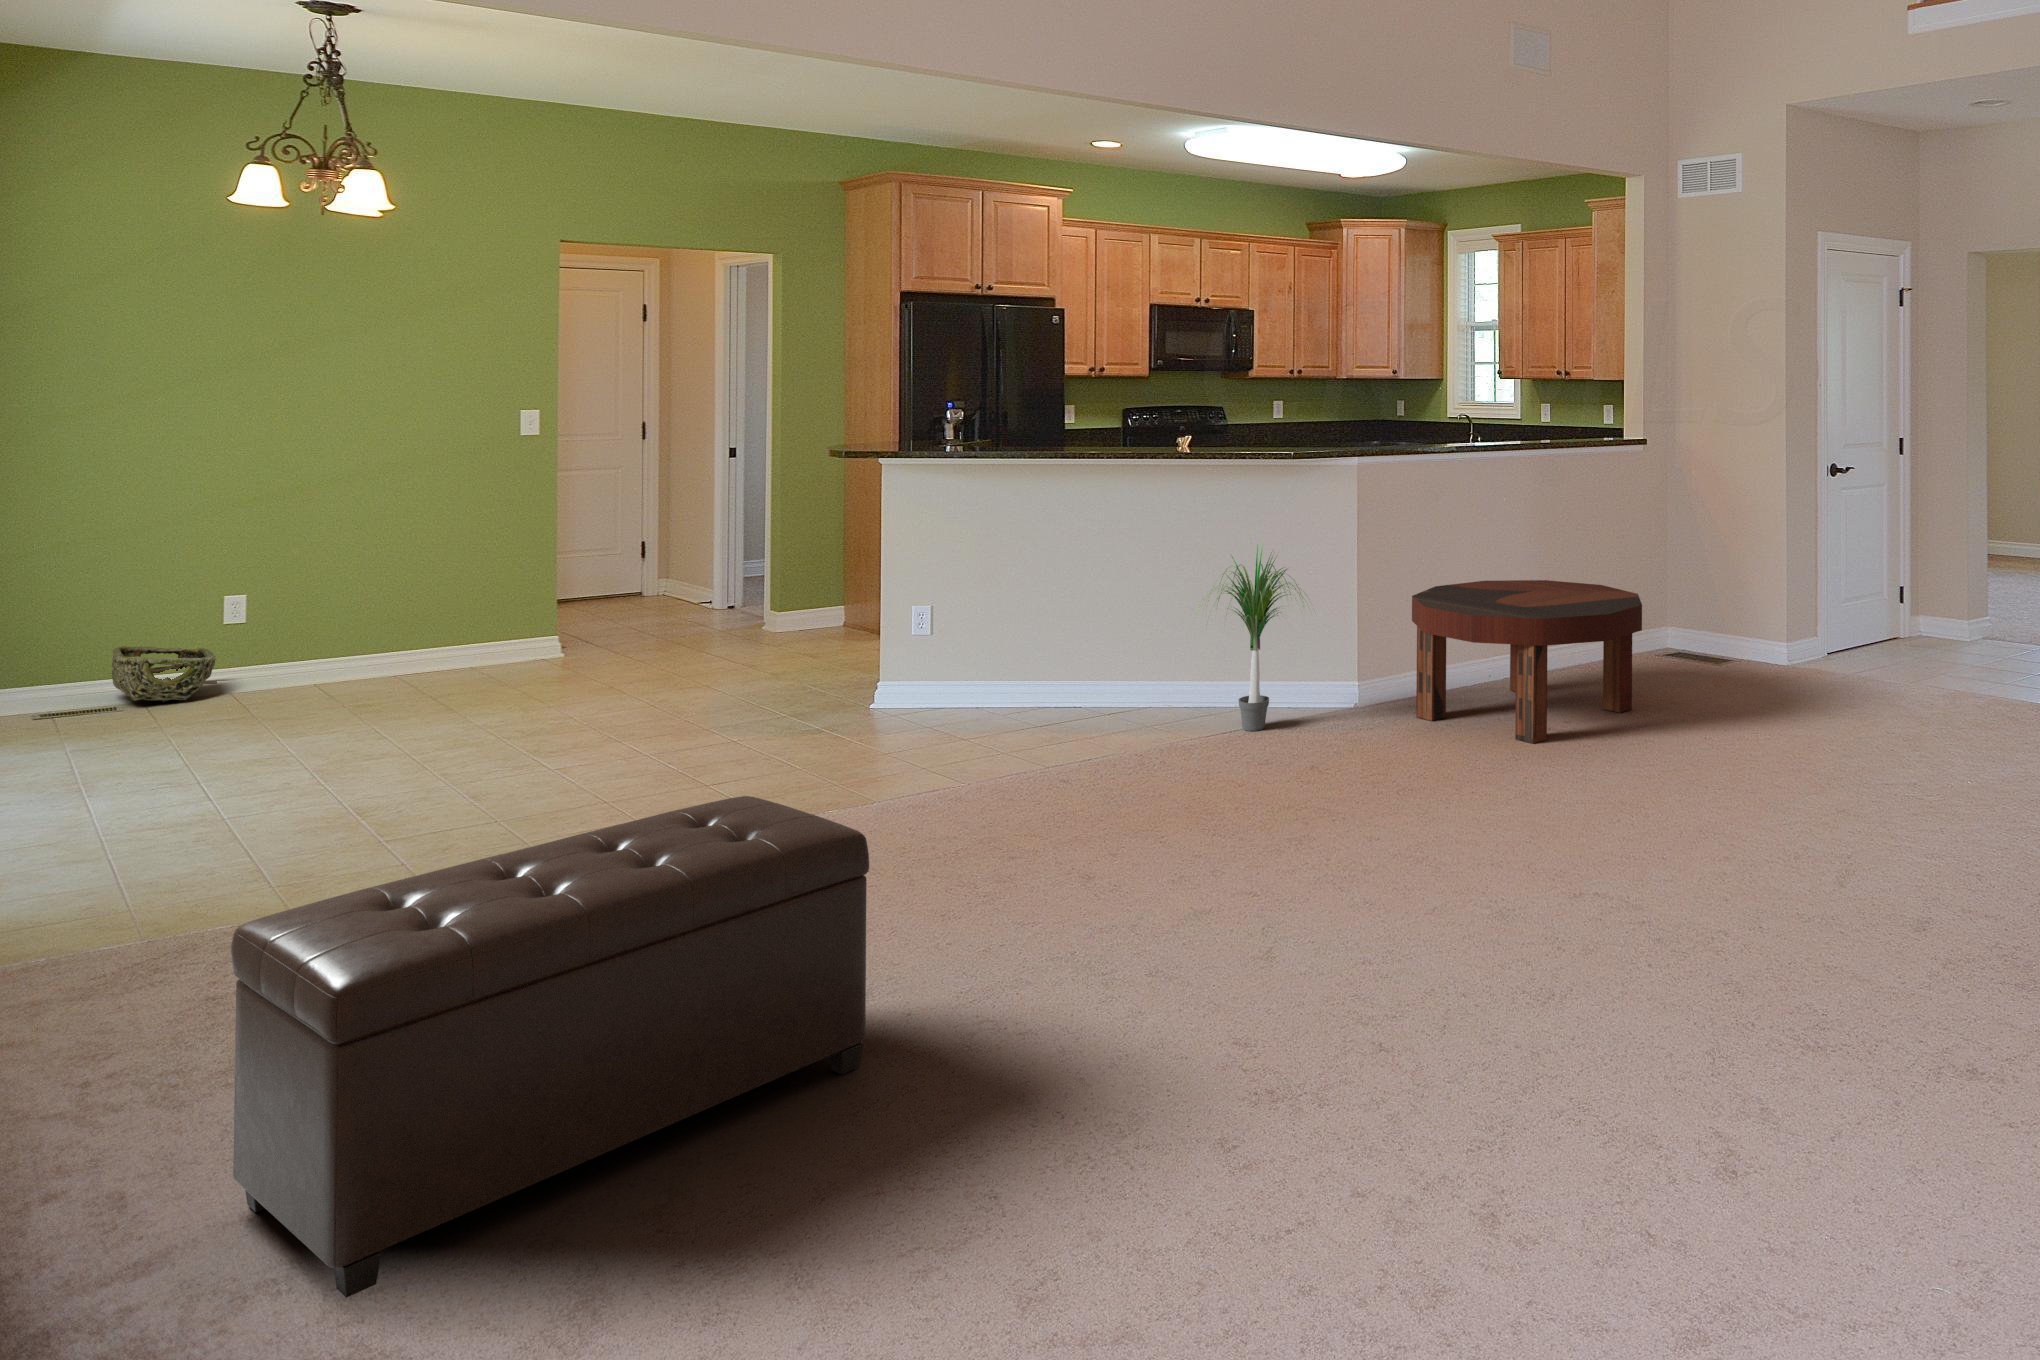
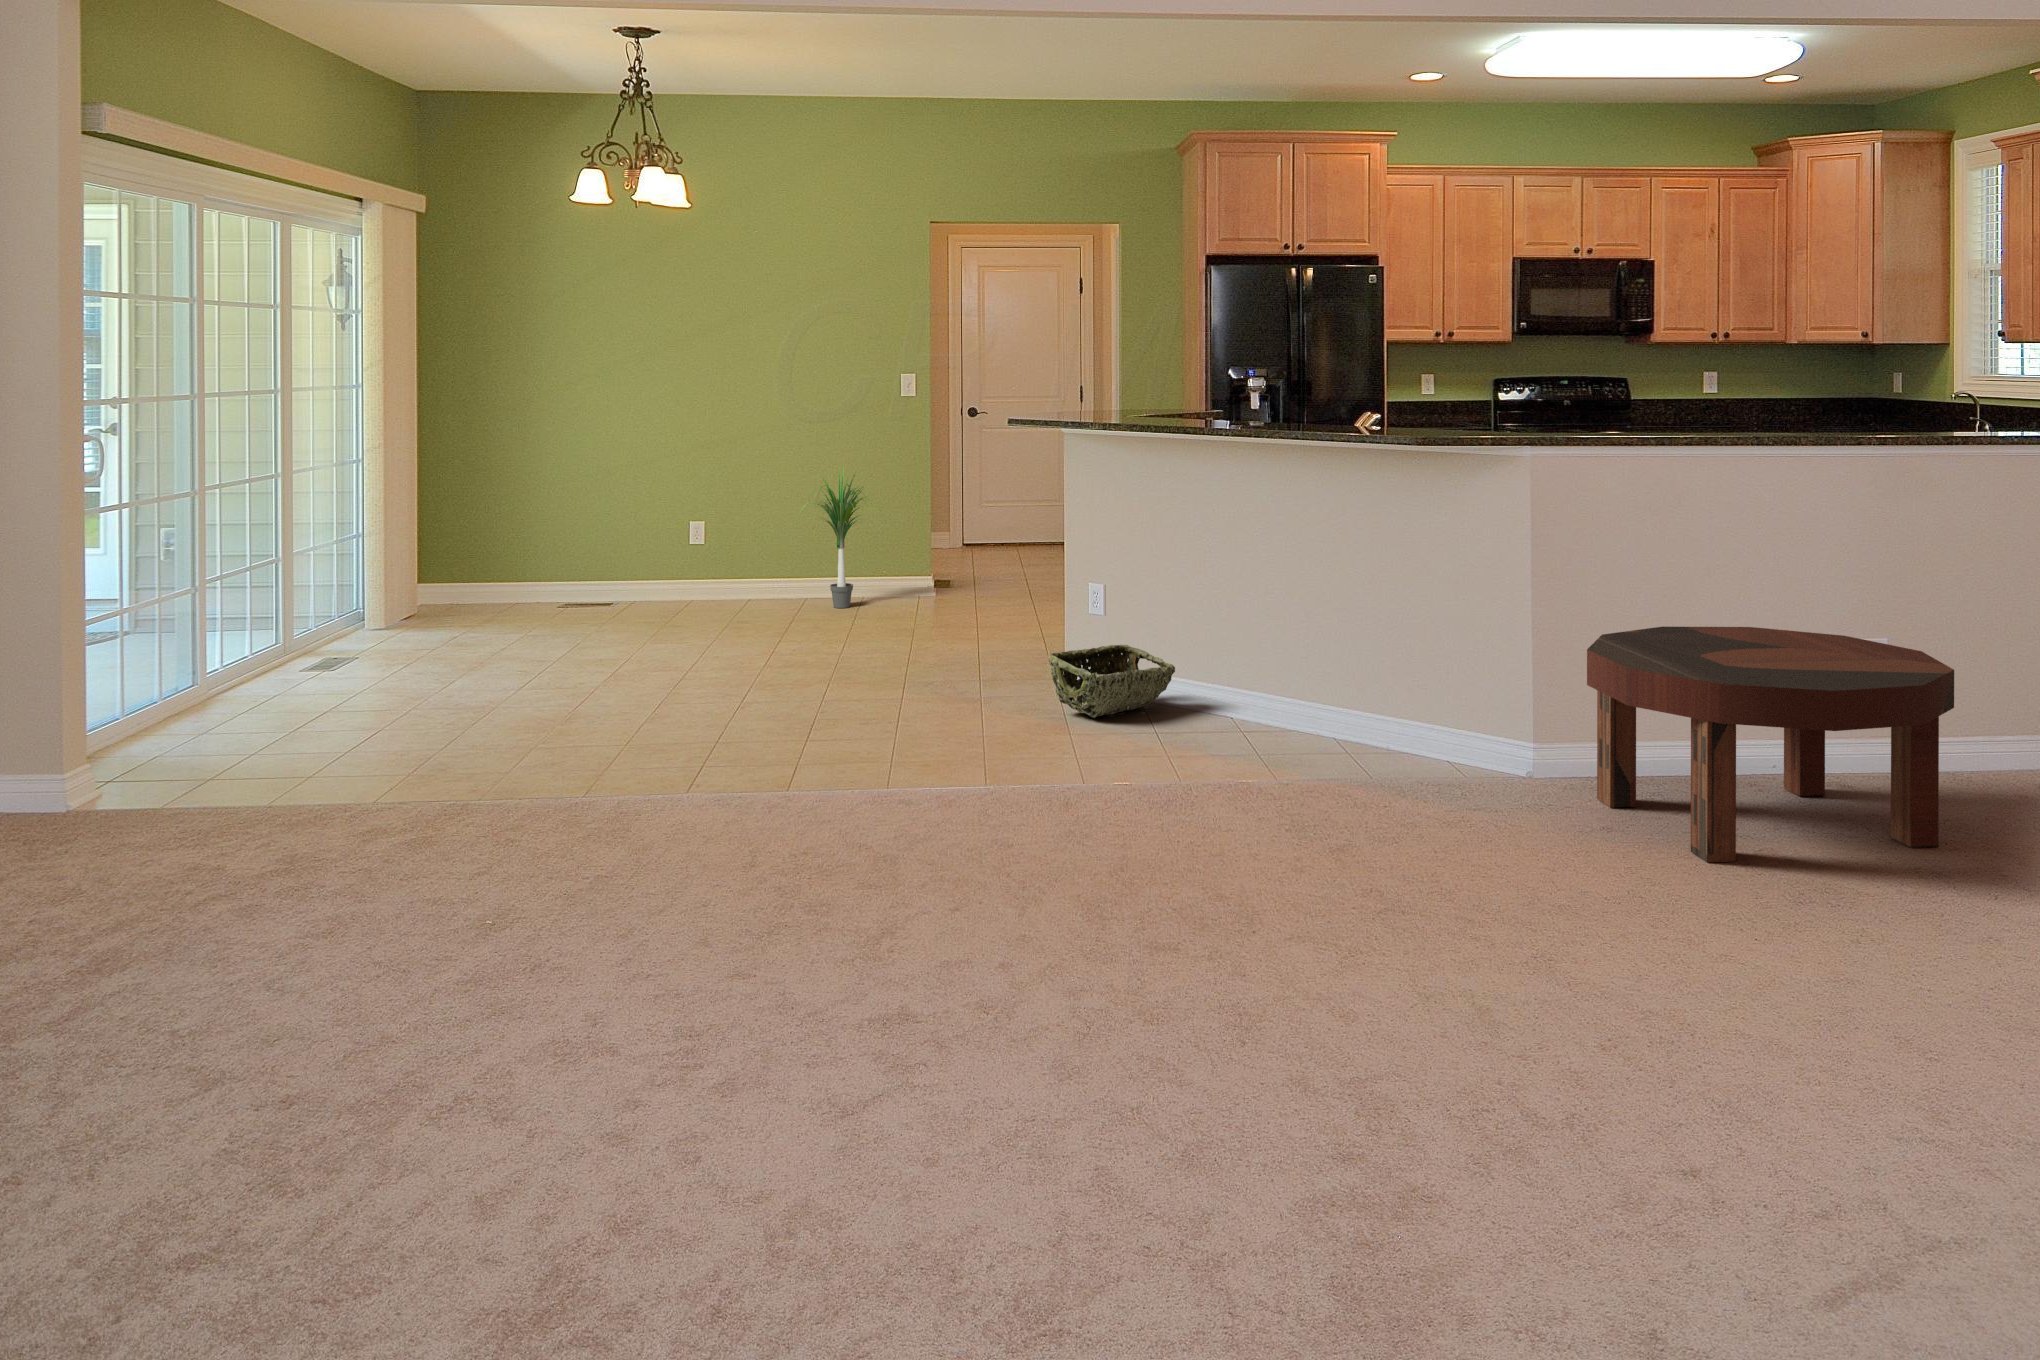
potted plant: present [1199,546,1303,731] -> present [801,470,881,608]
woven basket: present [112,646,216,702] -> present [1048,645,1175,718]
ottoman: present [231,796,869,1297] -> none [96,731,581,1060]

